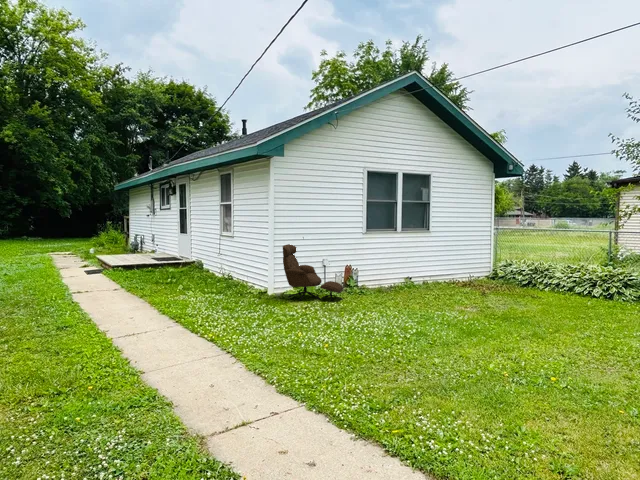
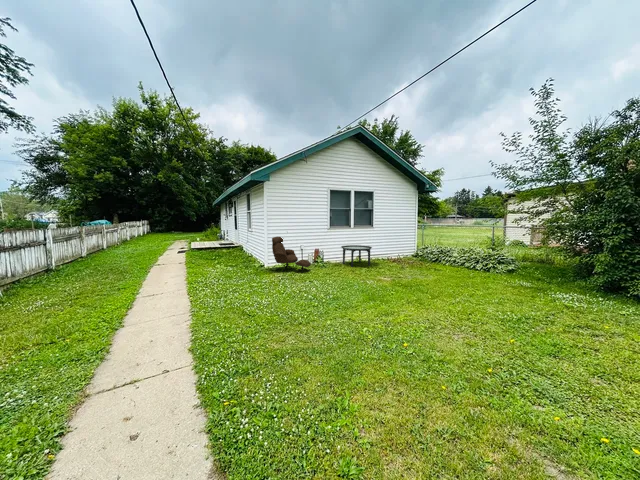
round table: none [384,259,434,294] -> present [341,245,372,267]

